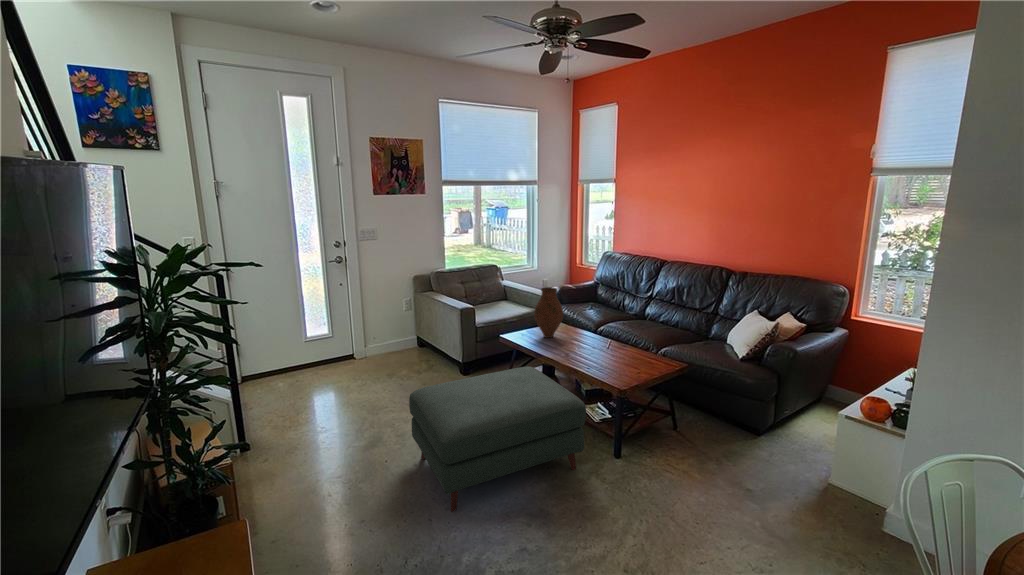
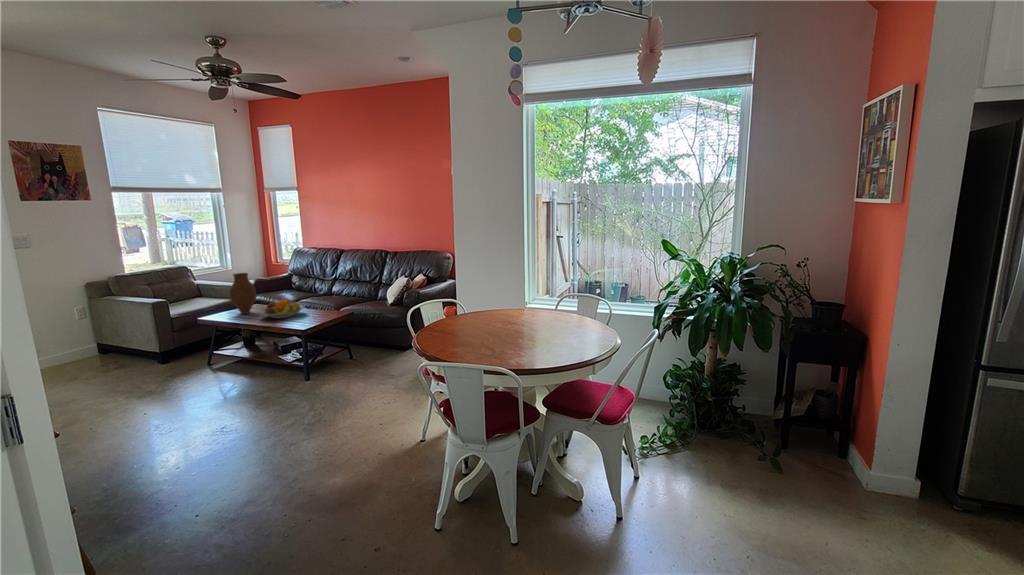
fruit bowl: none [566,329,621,357] -> present [260,300,305,318]
ottoman: present [409,367,586,512] -> none [113,332,280,435]

